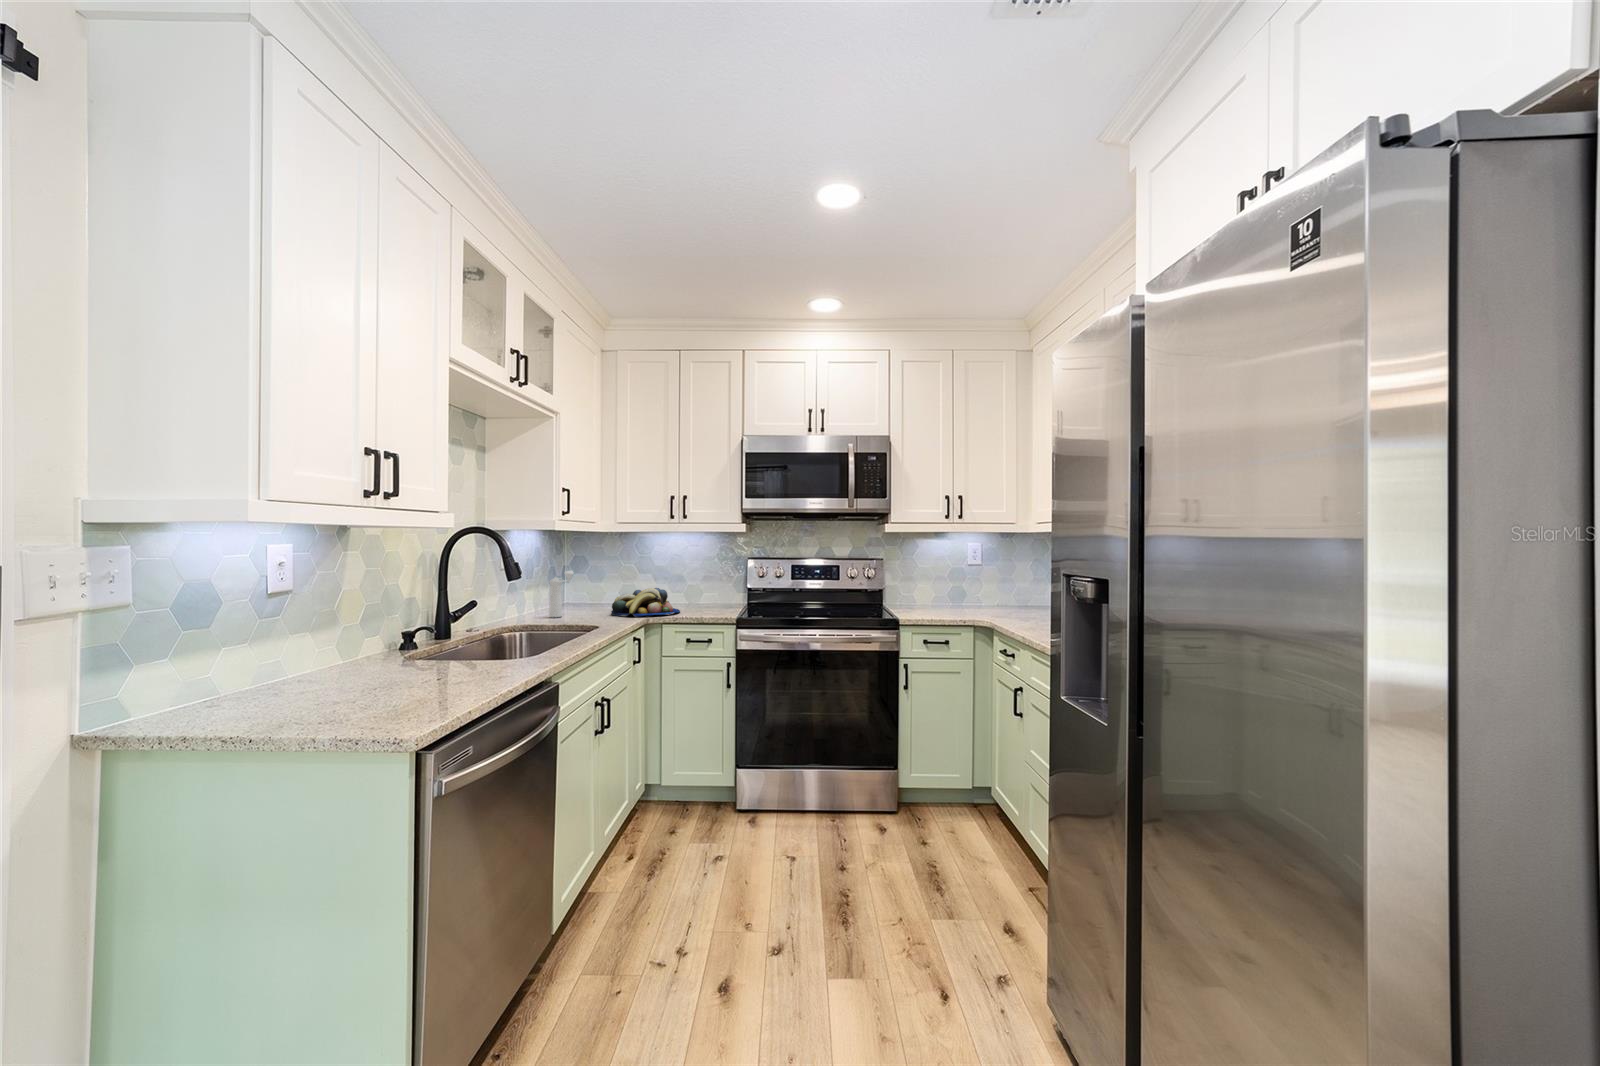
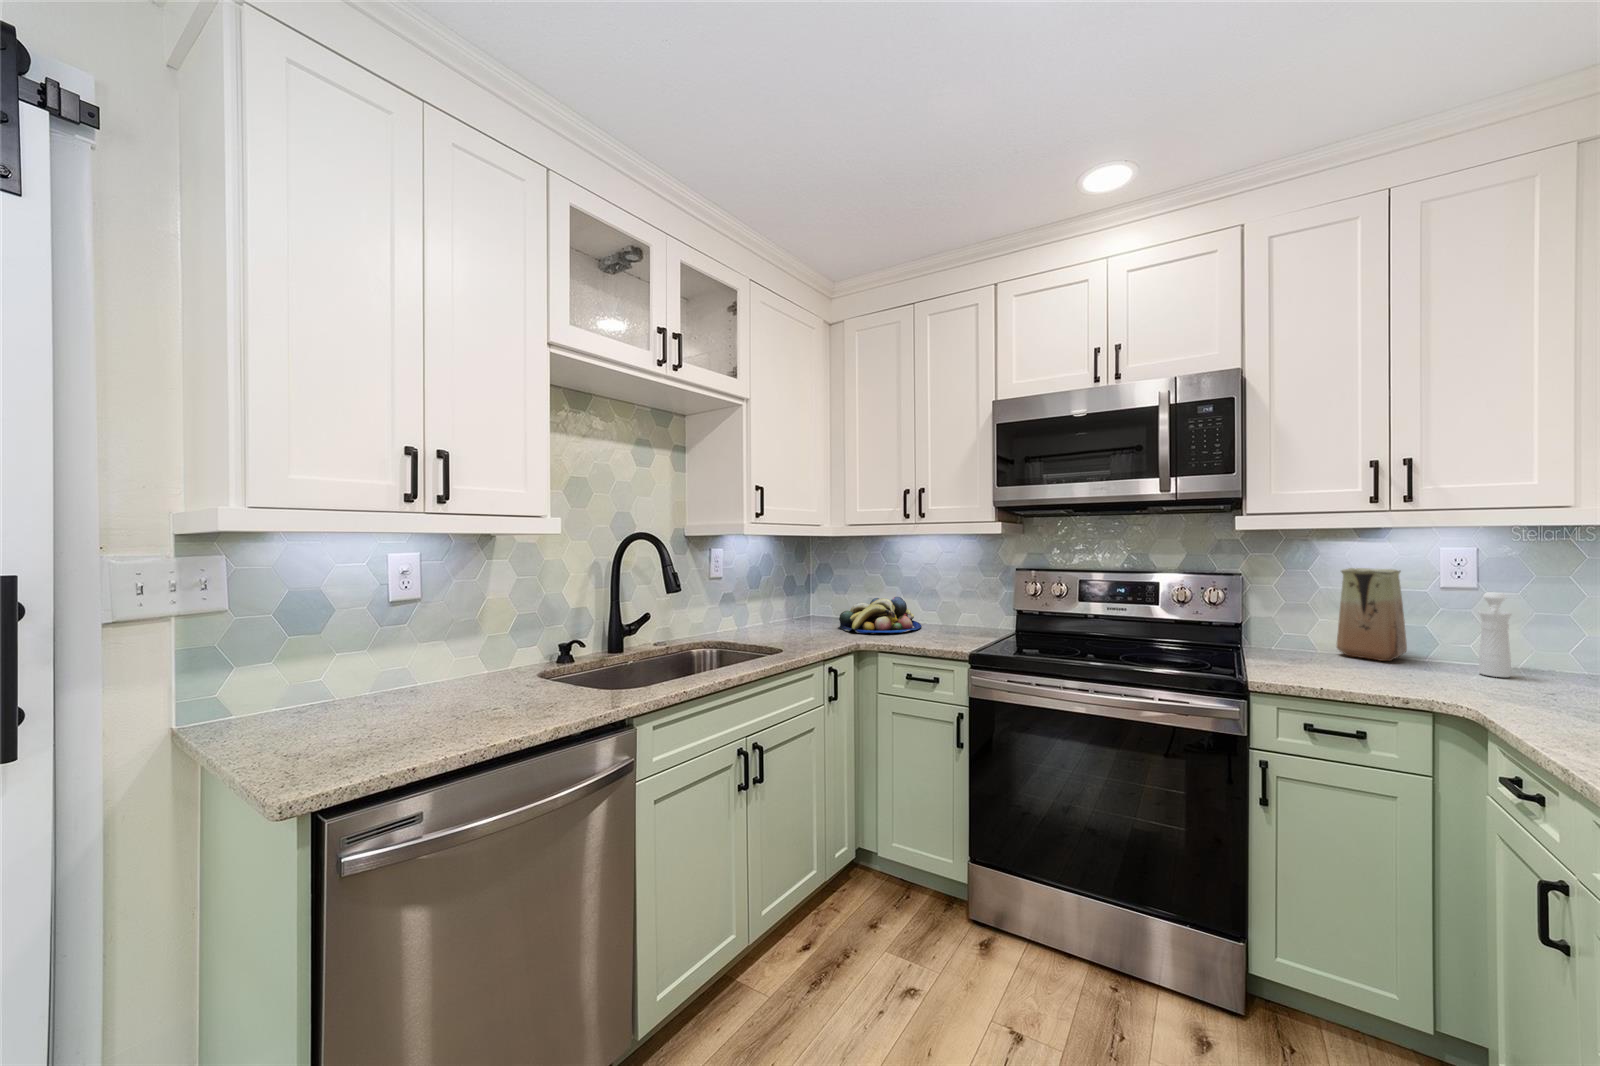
vase: none [930,558,959,609] -> present [1337,568,1407,661]
pepper mill: present [549,571,573,617] -> present [1479,592,1511,677]

